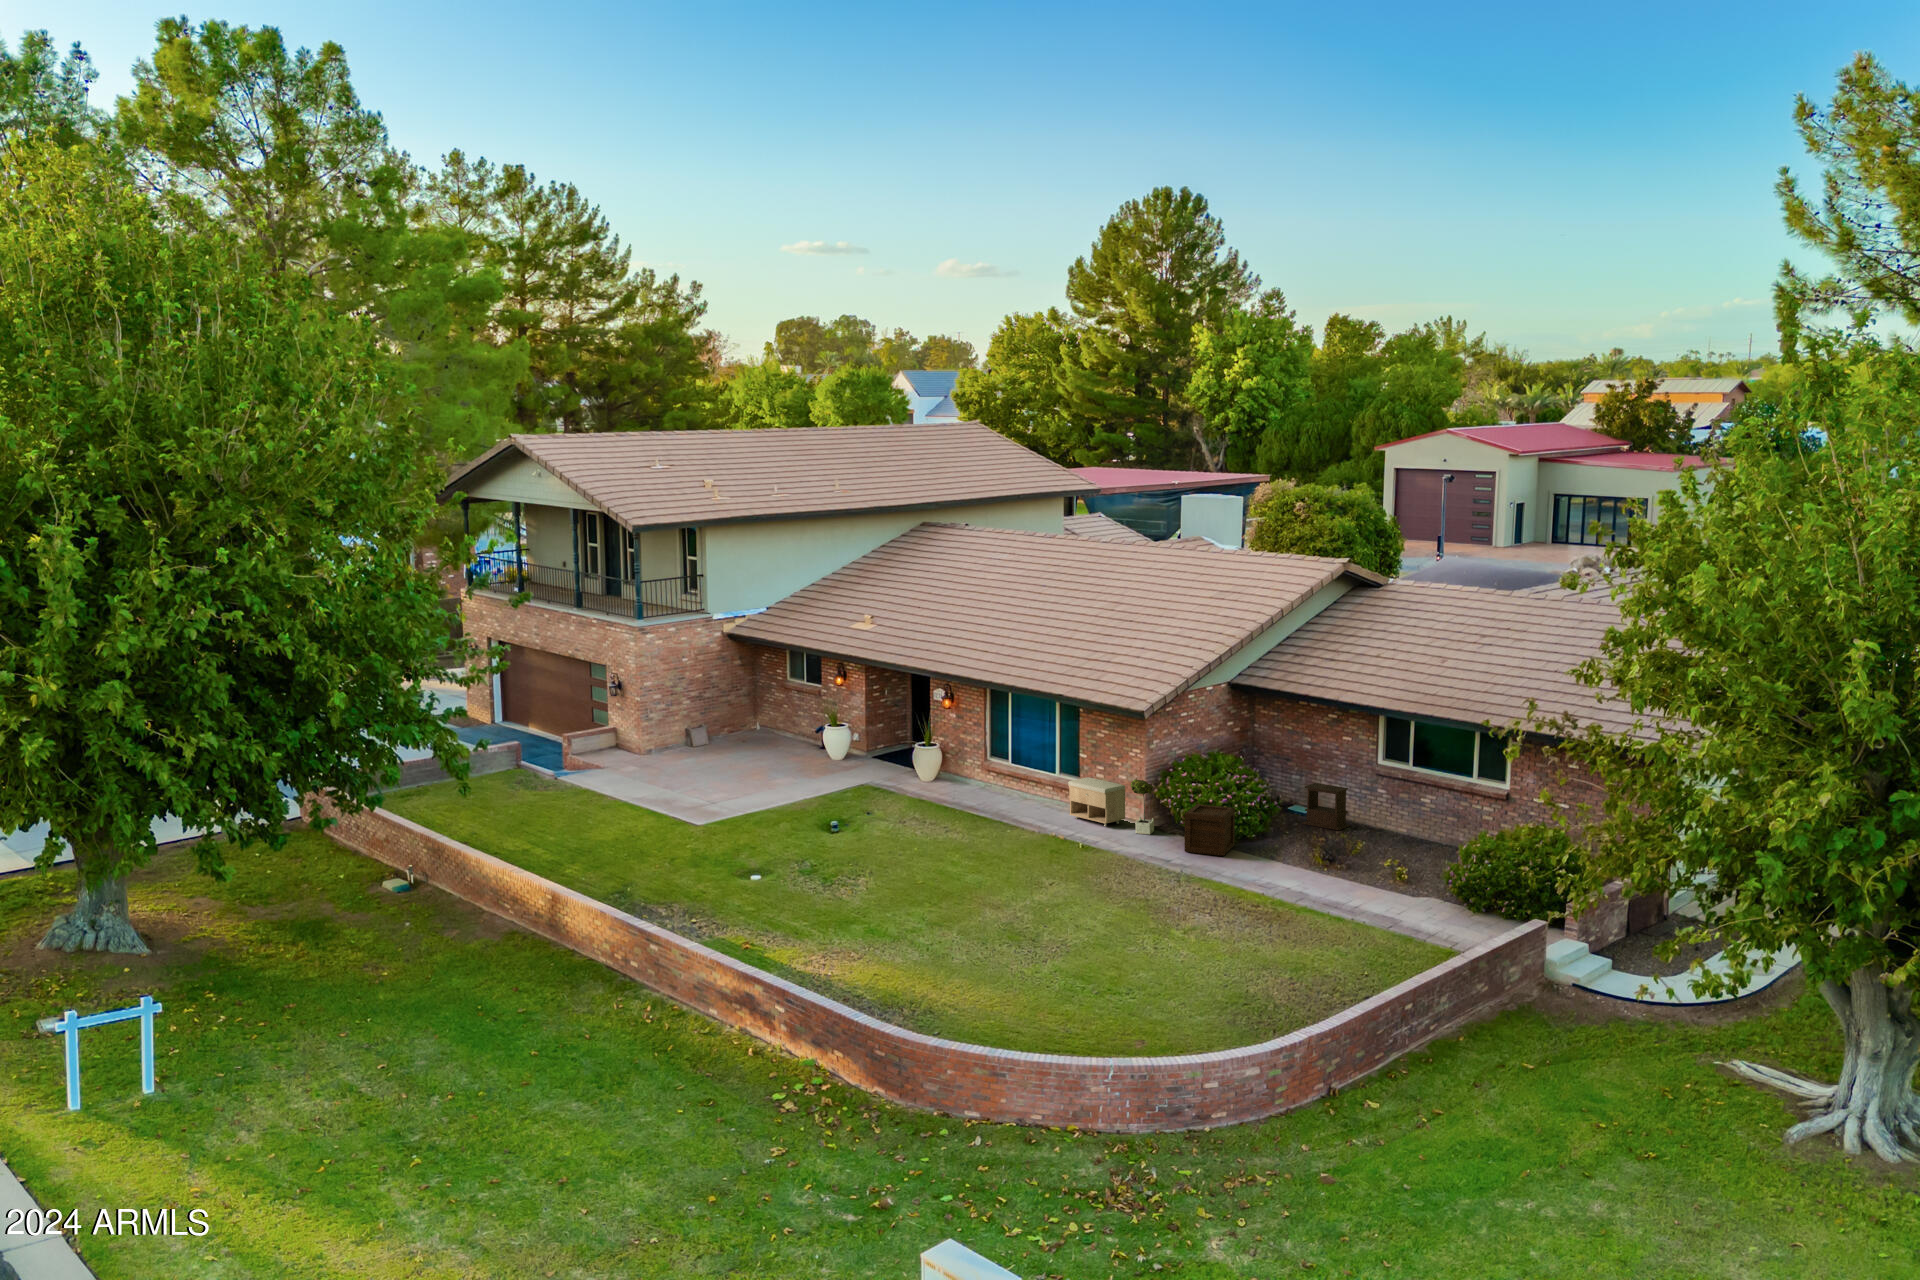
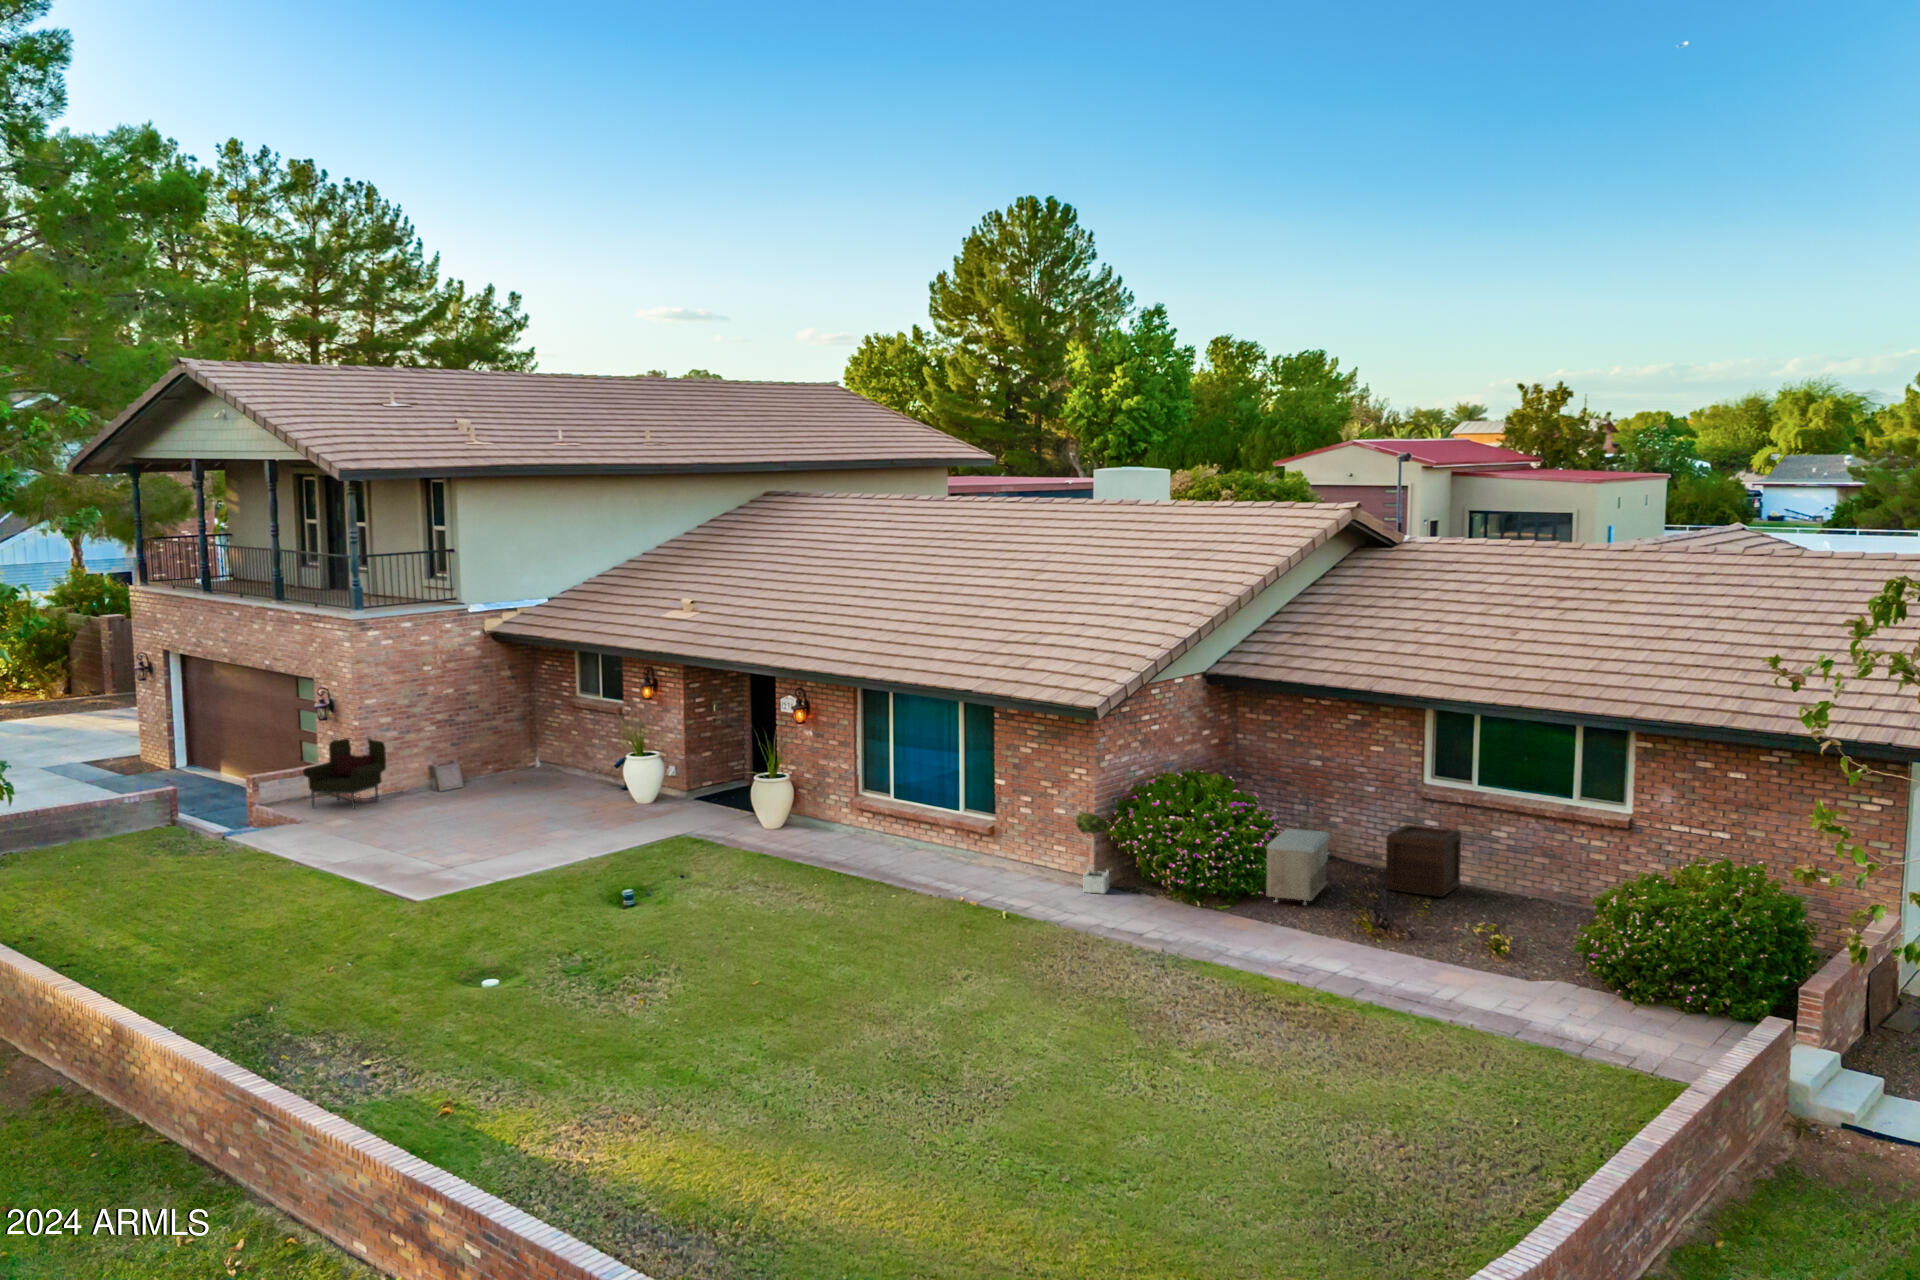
armchair: none [604,710,658,761] -> present [303,738,386,808]
storage bench: present [1068,777,1125,826] -> present [1266,829,1330,905]
side table: present [1302,783,1351,830] -> none [1316,813,1386,880]
wooden crate: present [1184,804,1235,856] -> present [1386,825,1461,897]

